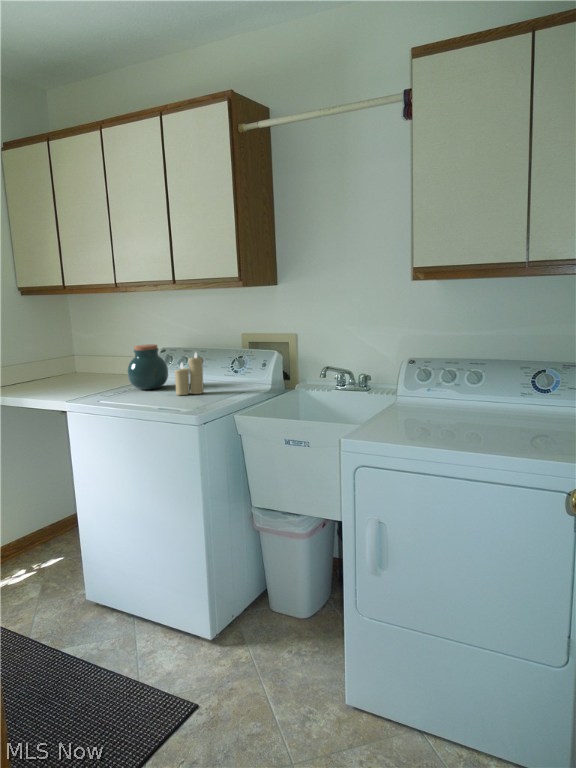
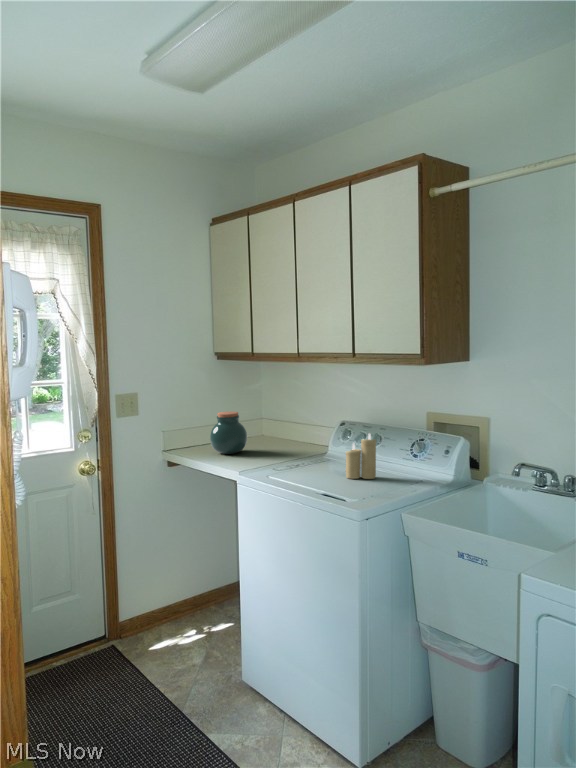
jar: present [128,344,168,390] -> present [210,411,247,454]

